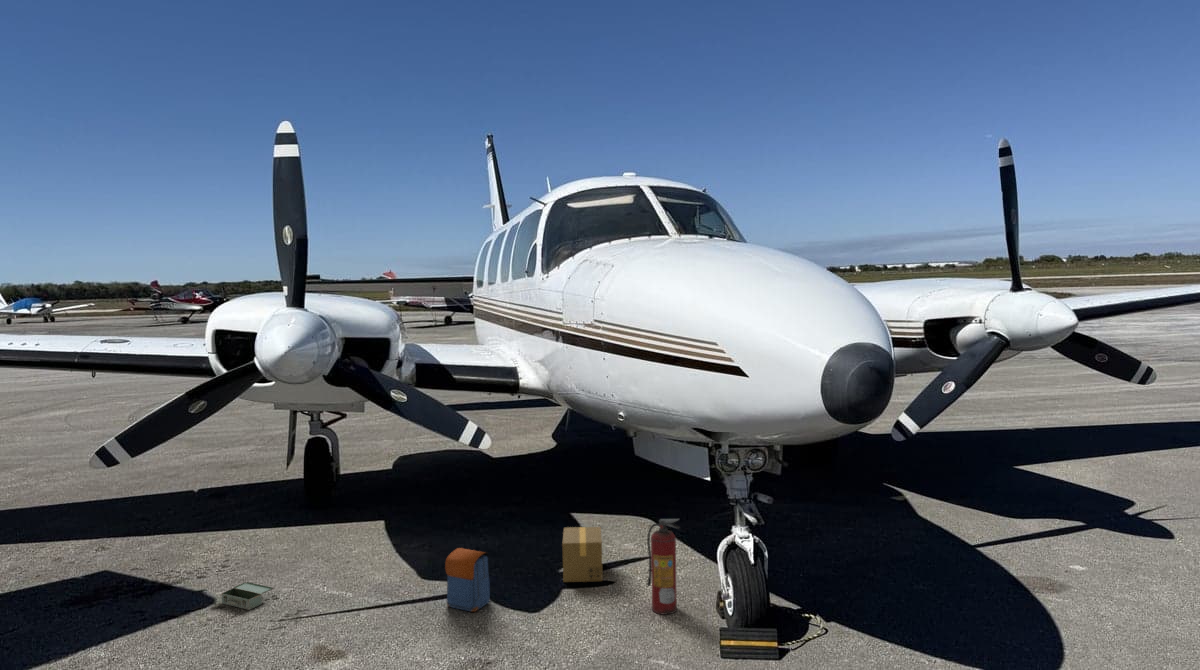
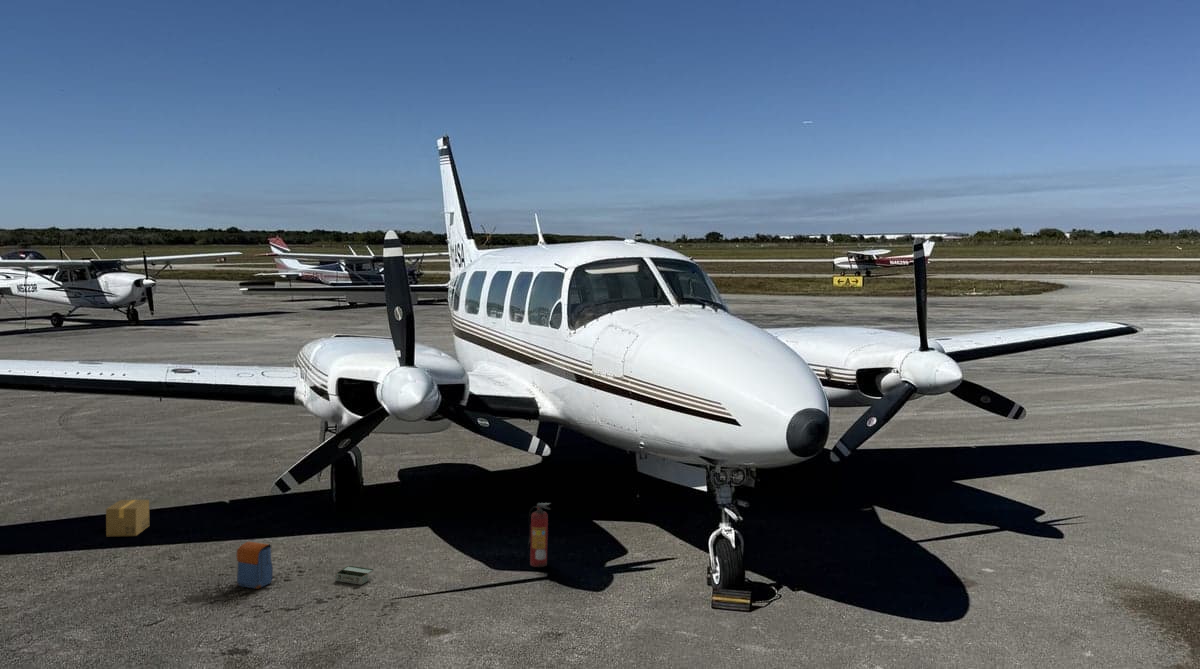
fire extinguisher: present [647,519,679,614] -> present [528,503,550,567]
cardboard box: present [562,527,603,582] -> present [106,500,149,537]
backpack: present [445,548,490,612] -> present [237,542,273,589]

